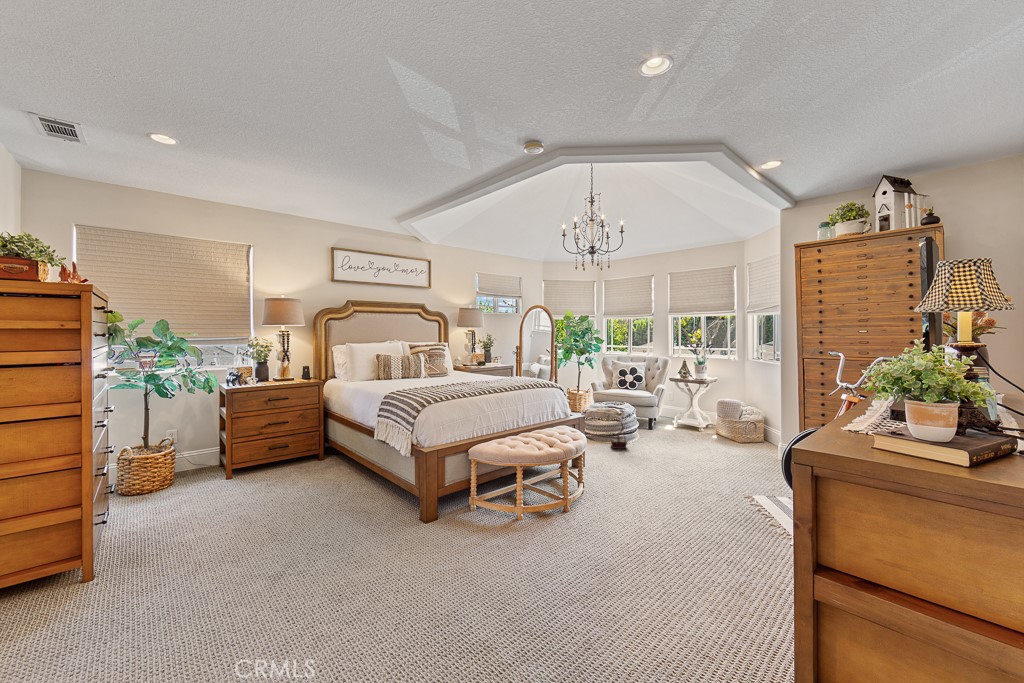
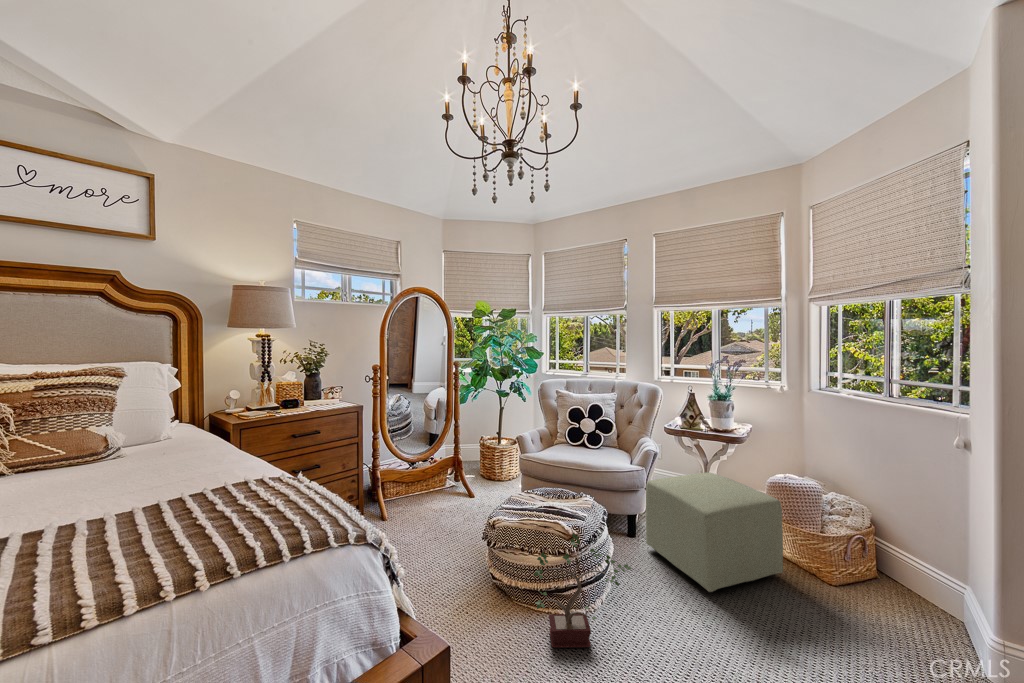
ottoman: none [656,399,717,442] -> present [646,472,783,592]

